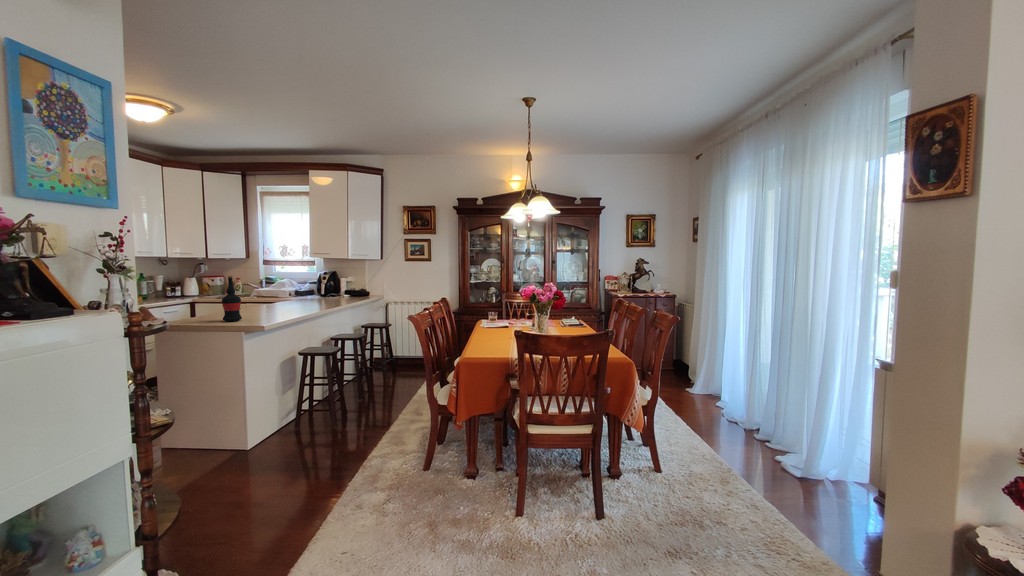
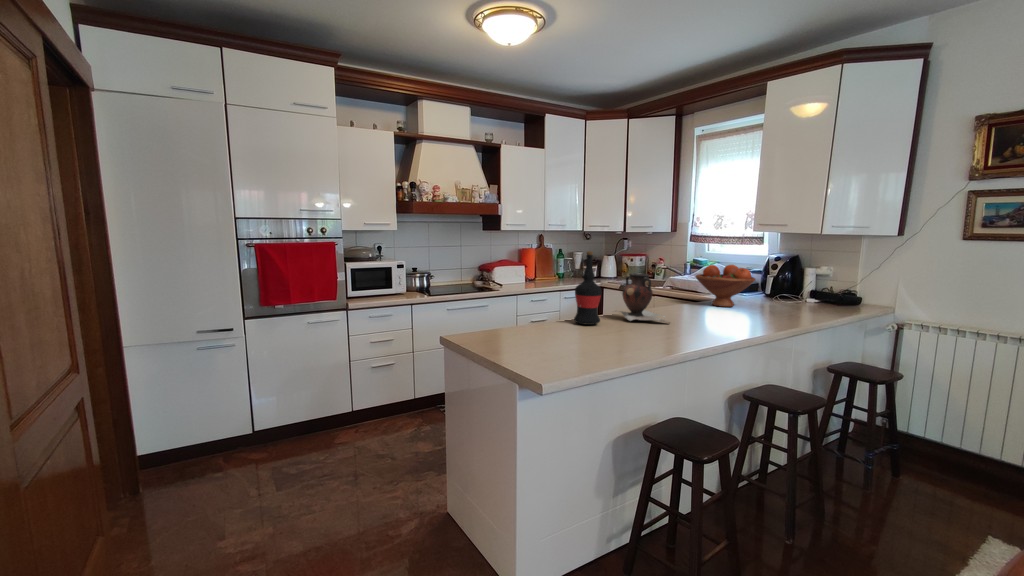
fruit bowl: none [283,279,320,303] -> present [695,265,755,307]
vase: none [243,287,284,316] -> present [615,273,670,324]

